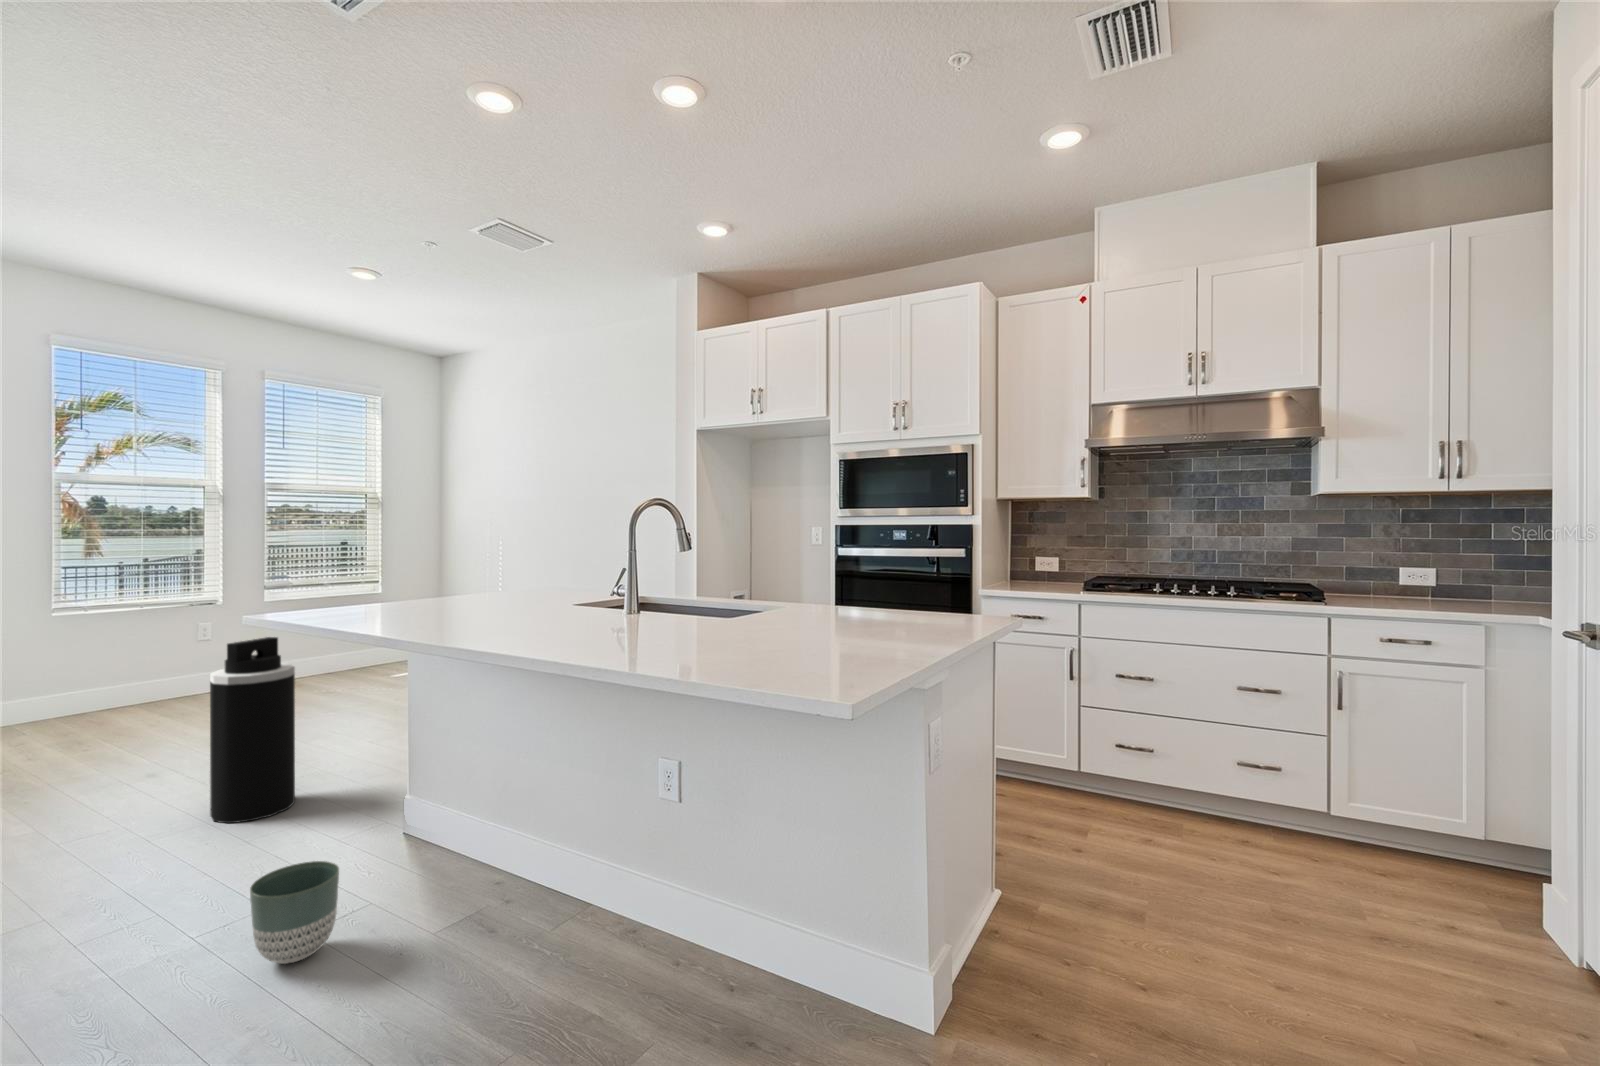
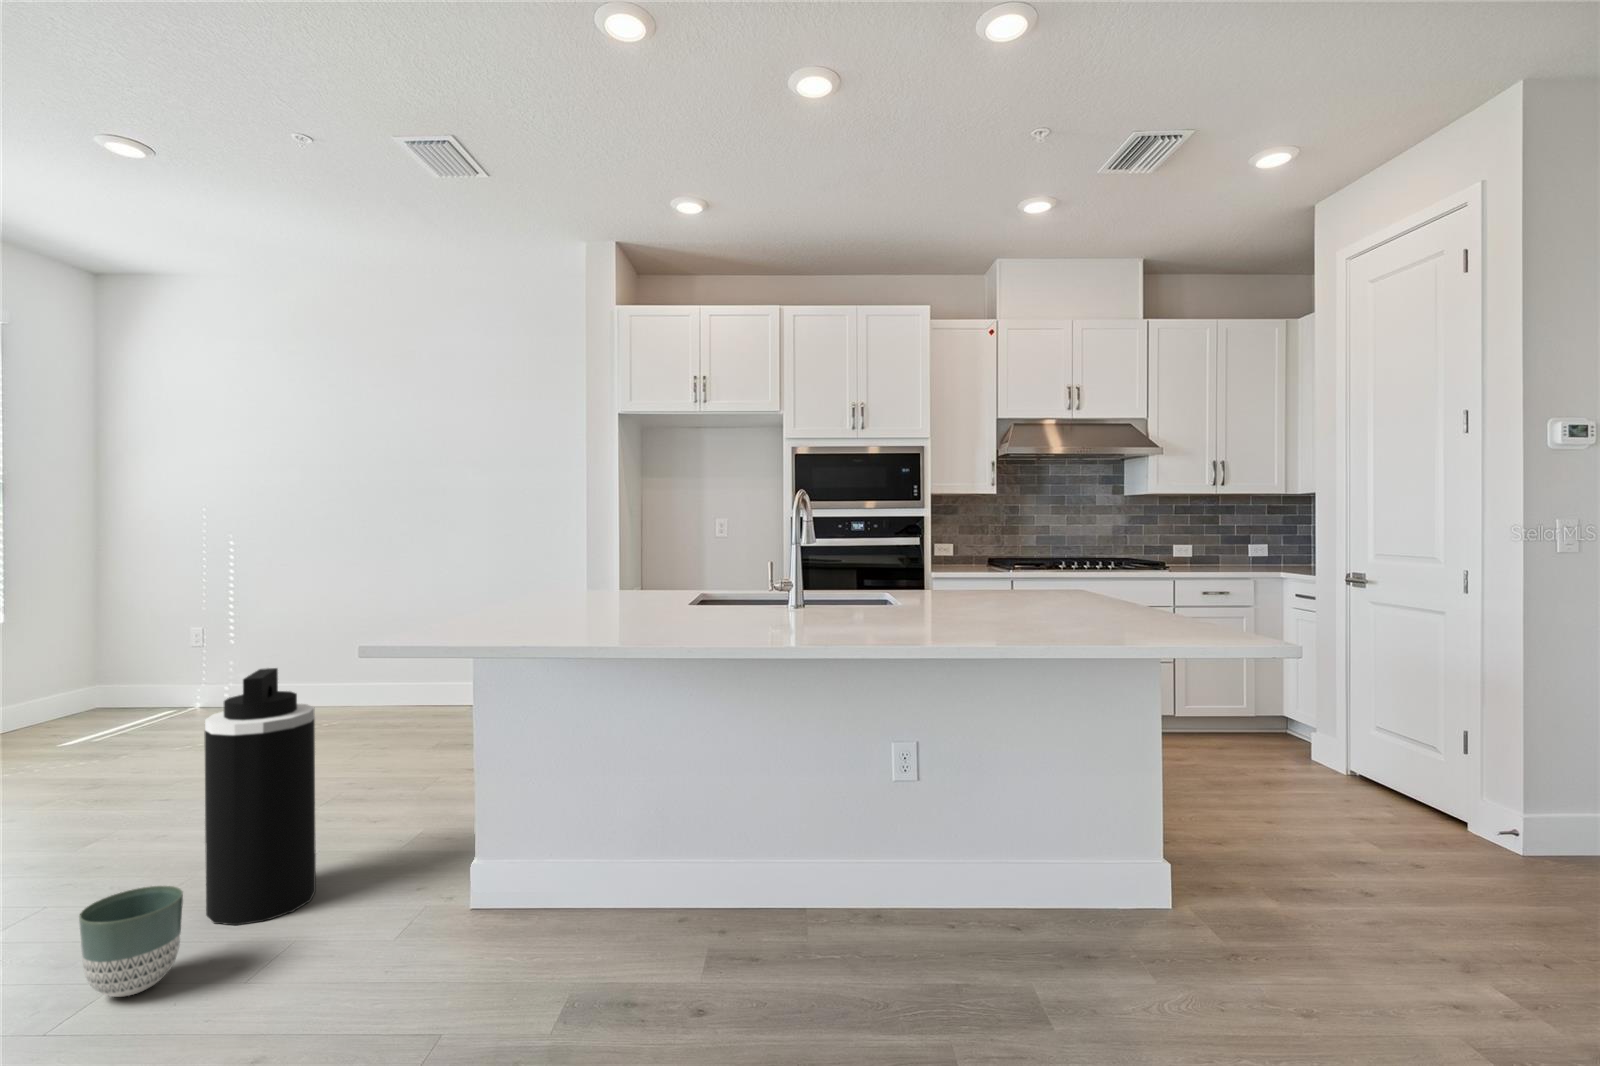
planter: present [250,861,339,964] -> present [79,886,183,997]

